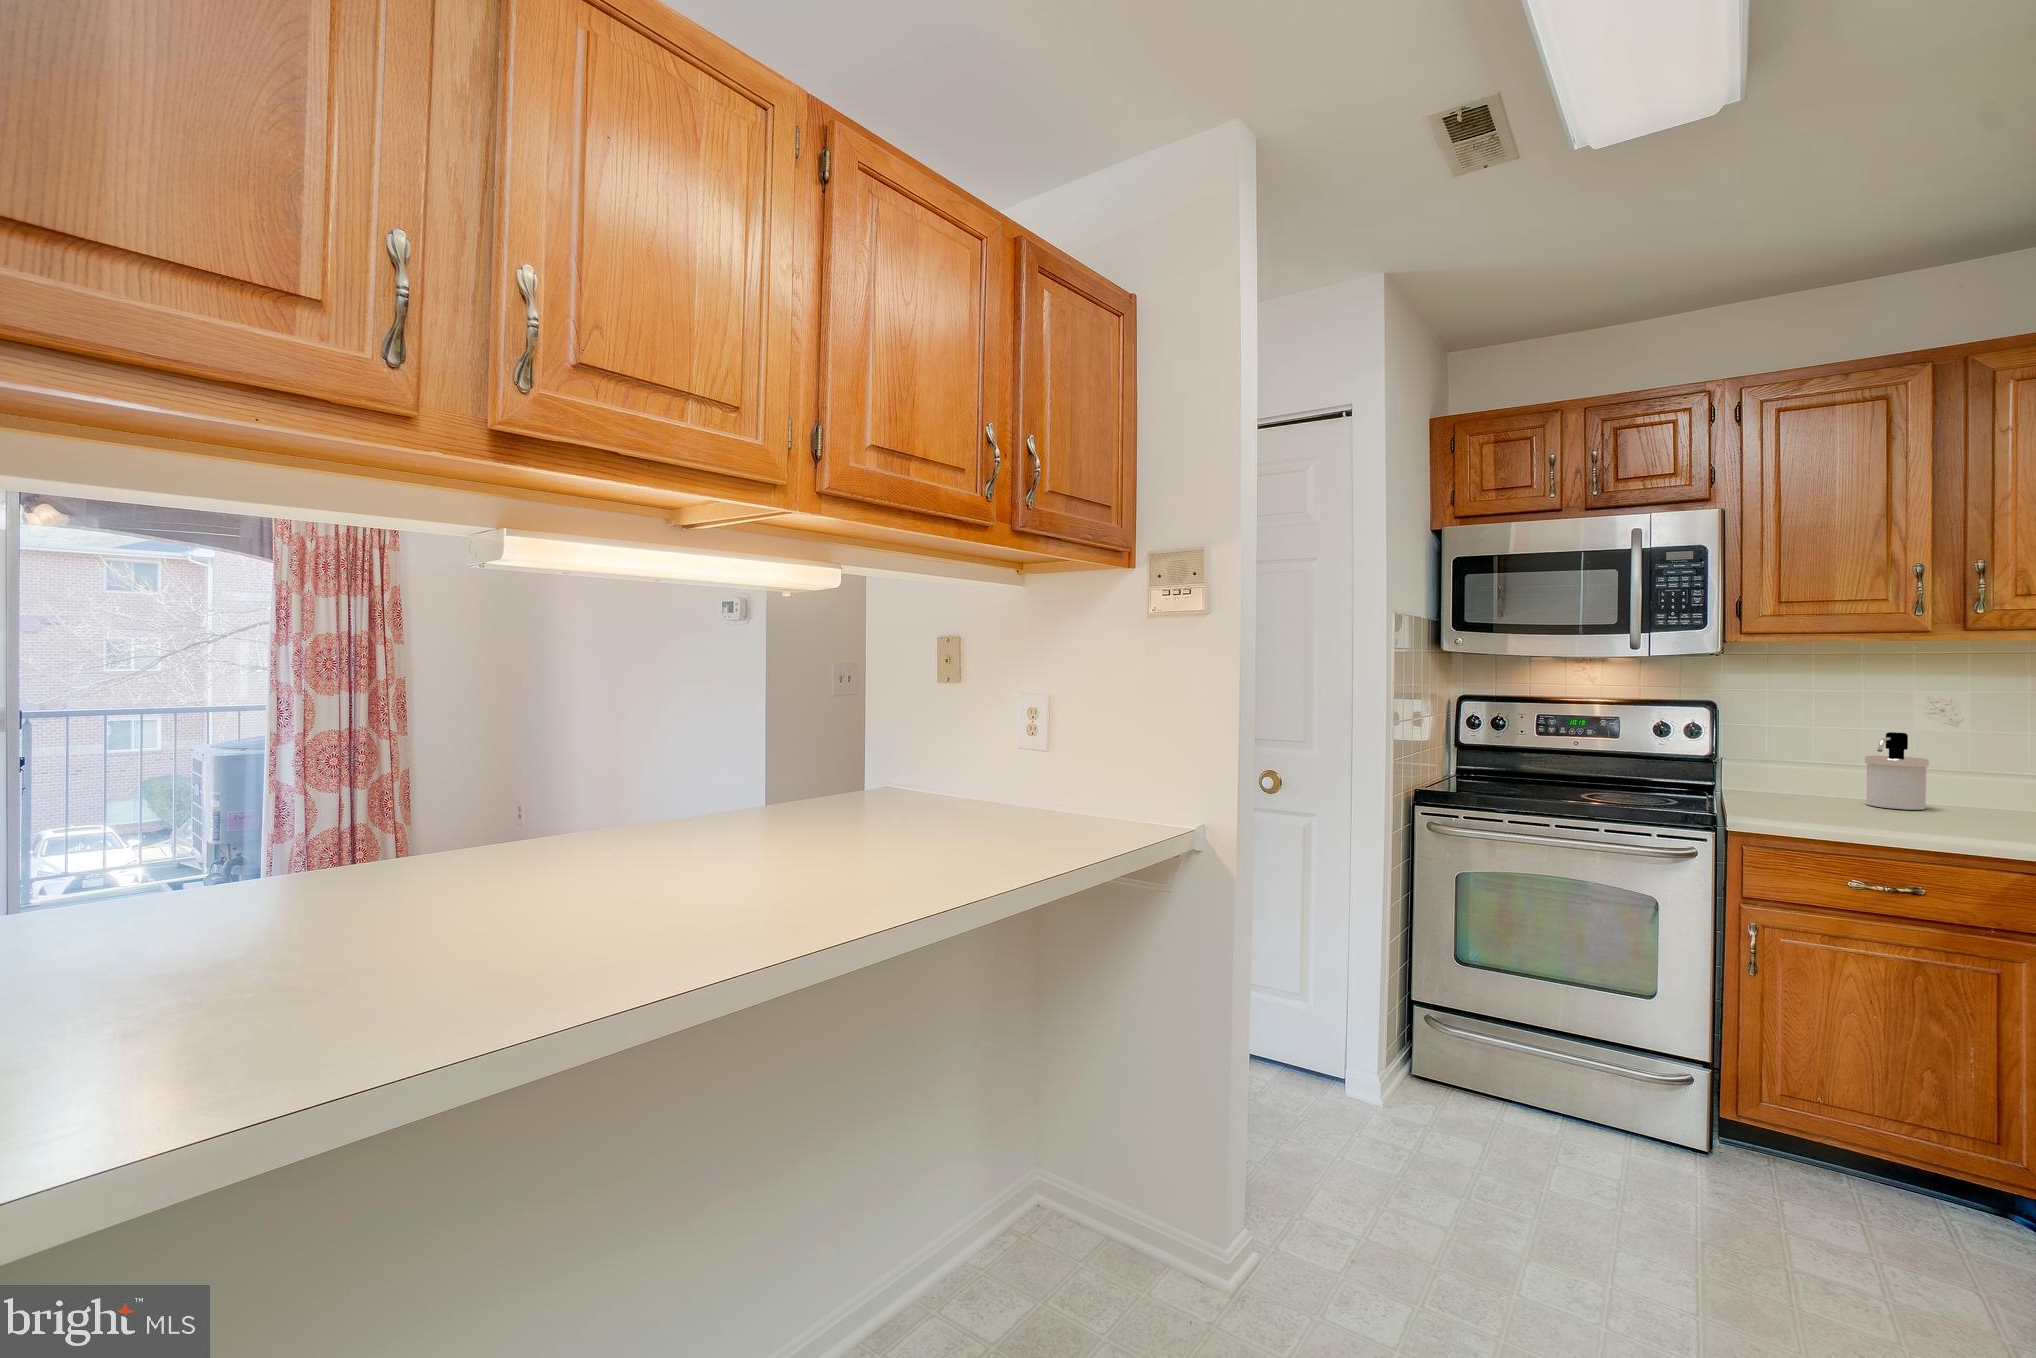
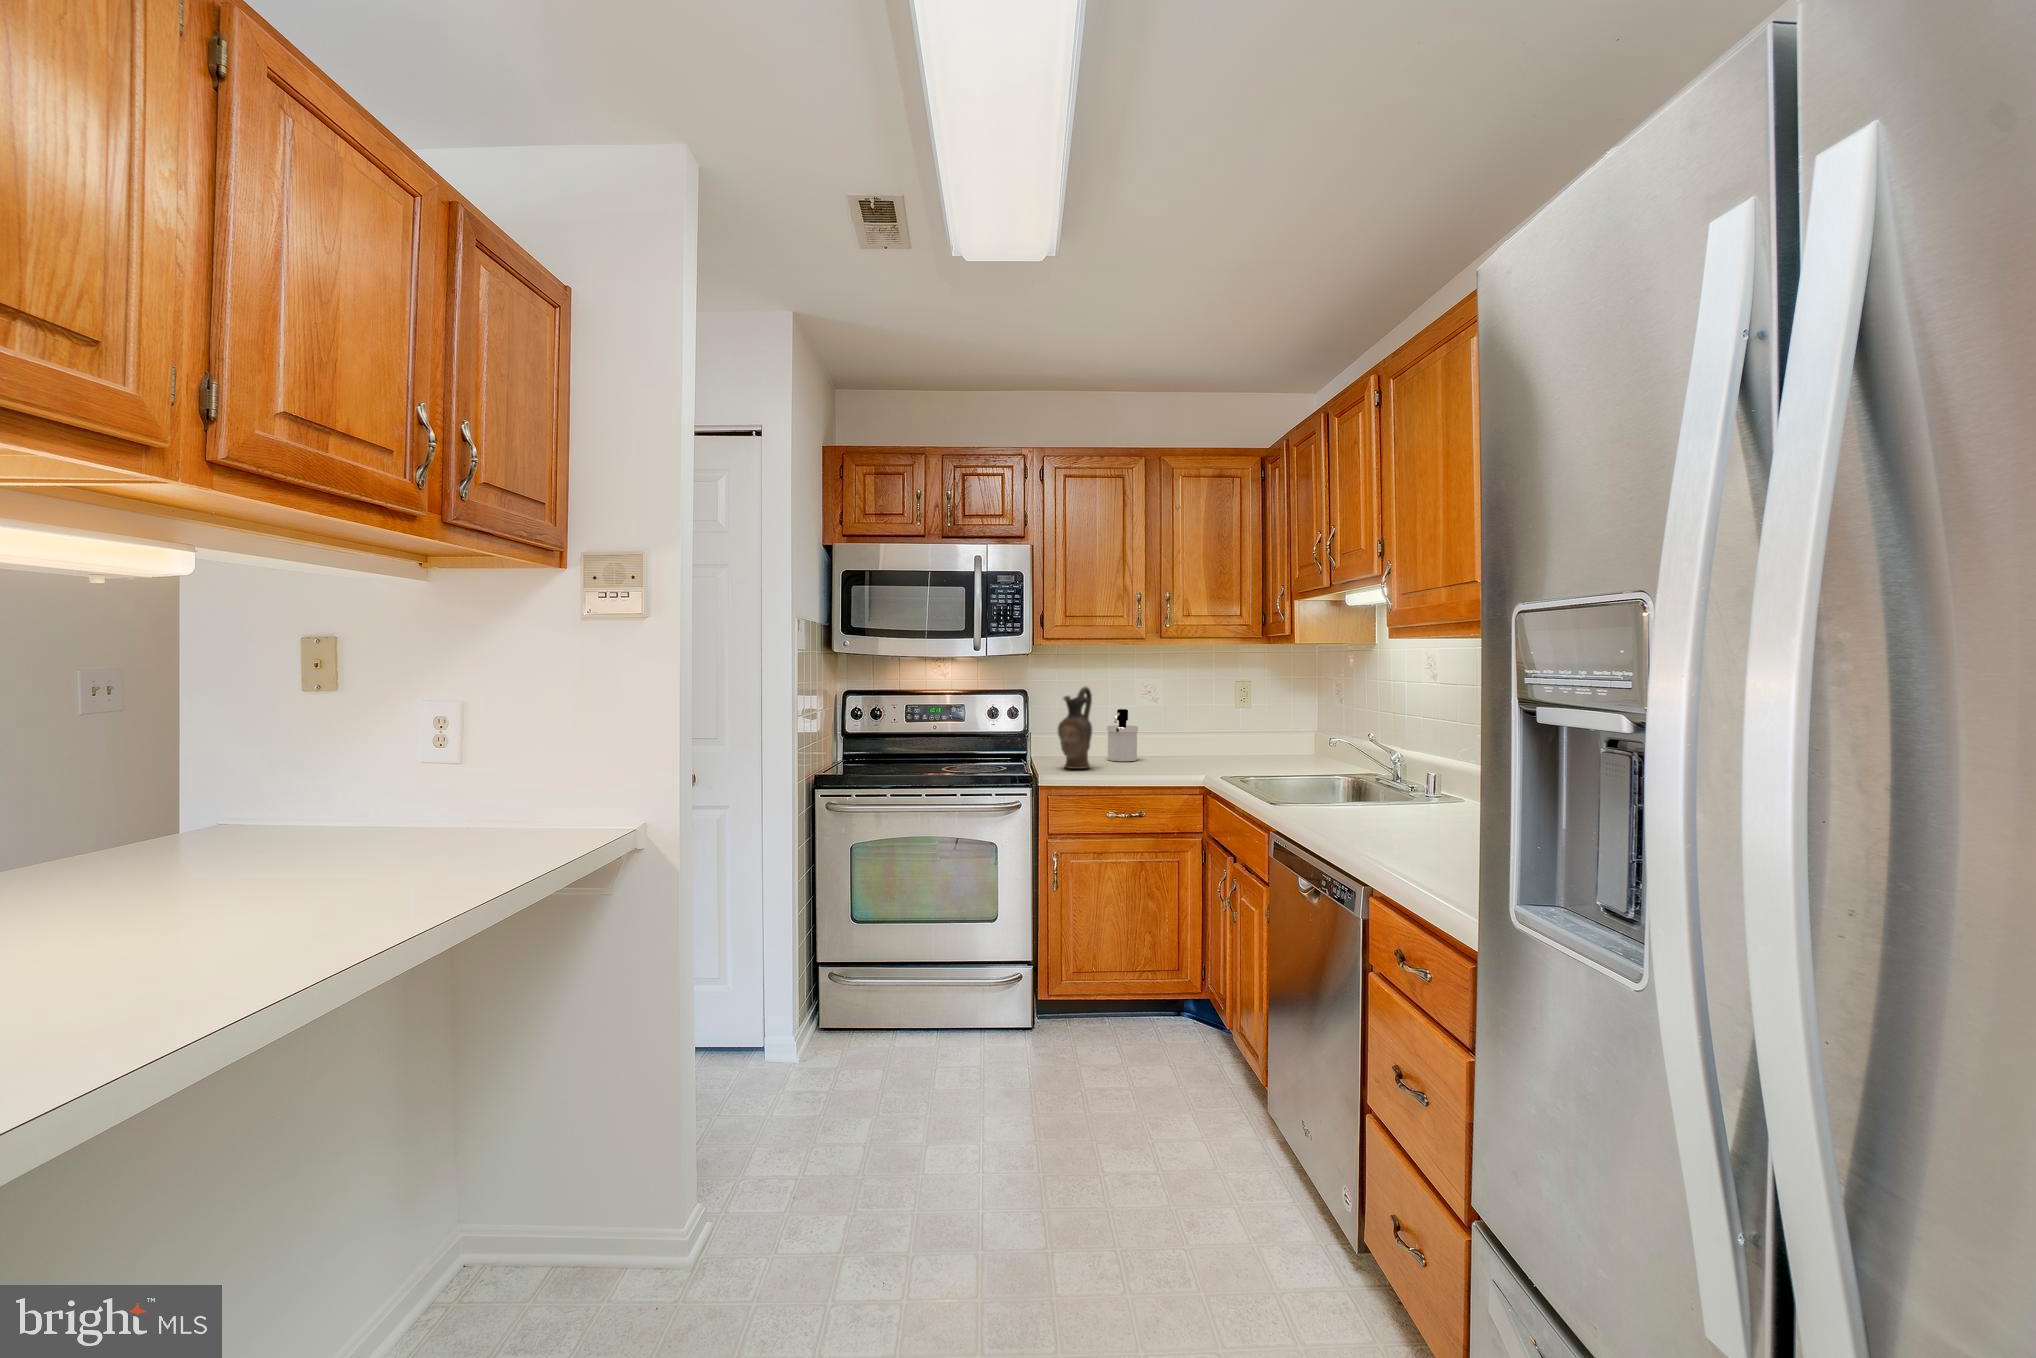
ceramic pitcher: none [1767,697,1833,813] -> present [1058,687,1092,769]

